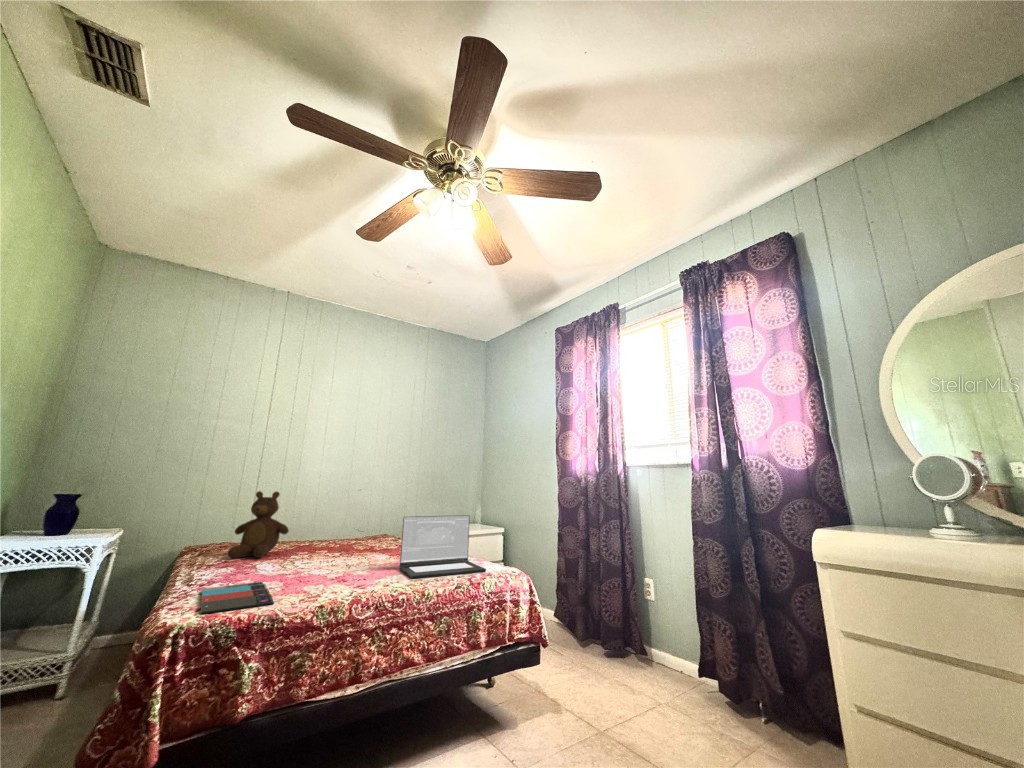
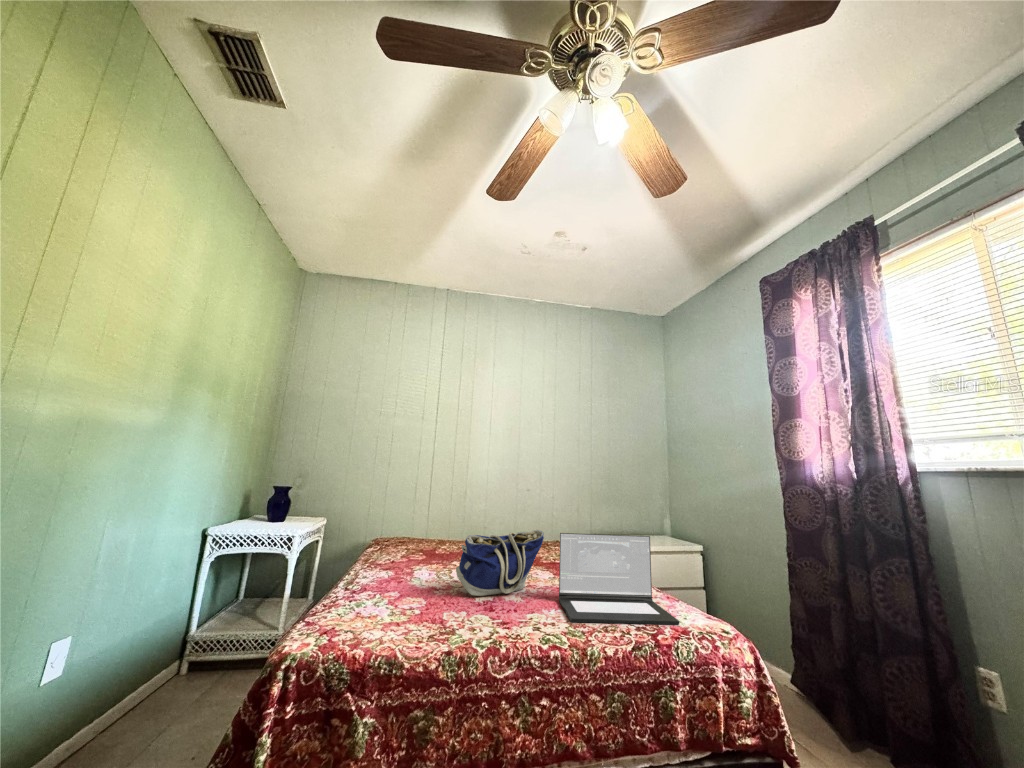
teddy bear: present [227,491,289,558] -> none [392,490,448,562]
tote bag: none [310,517,388,573] -> present [456,530,544,596]
smartphone: present [201,582,274,614] -> none [319,599,403,642]

